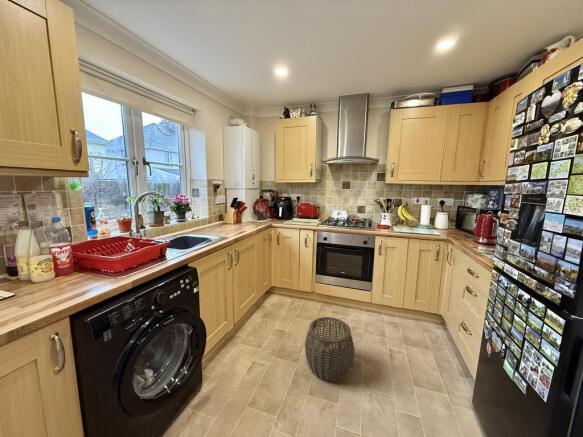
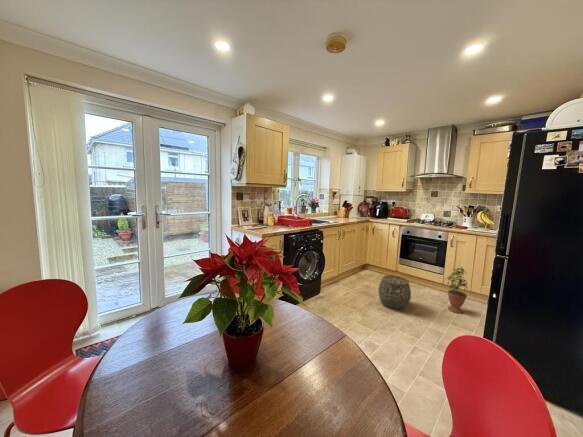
potted plant: none [388,285,416,353] -> present [447,267,468,313]

